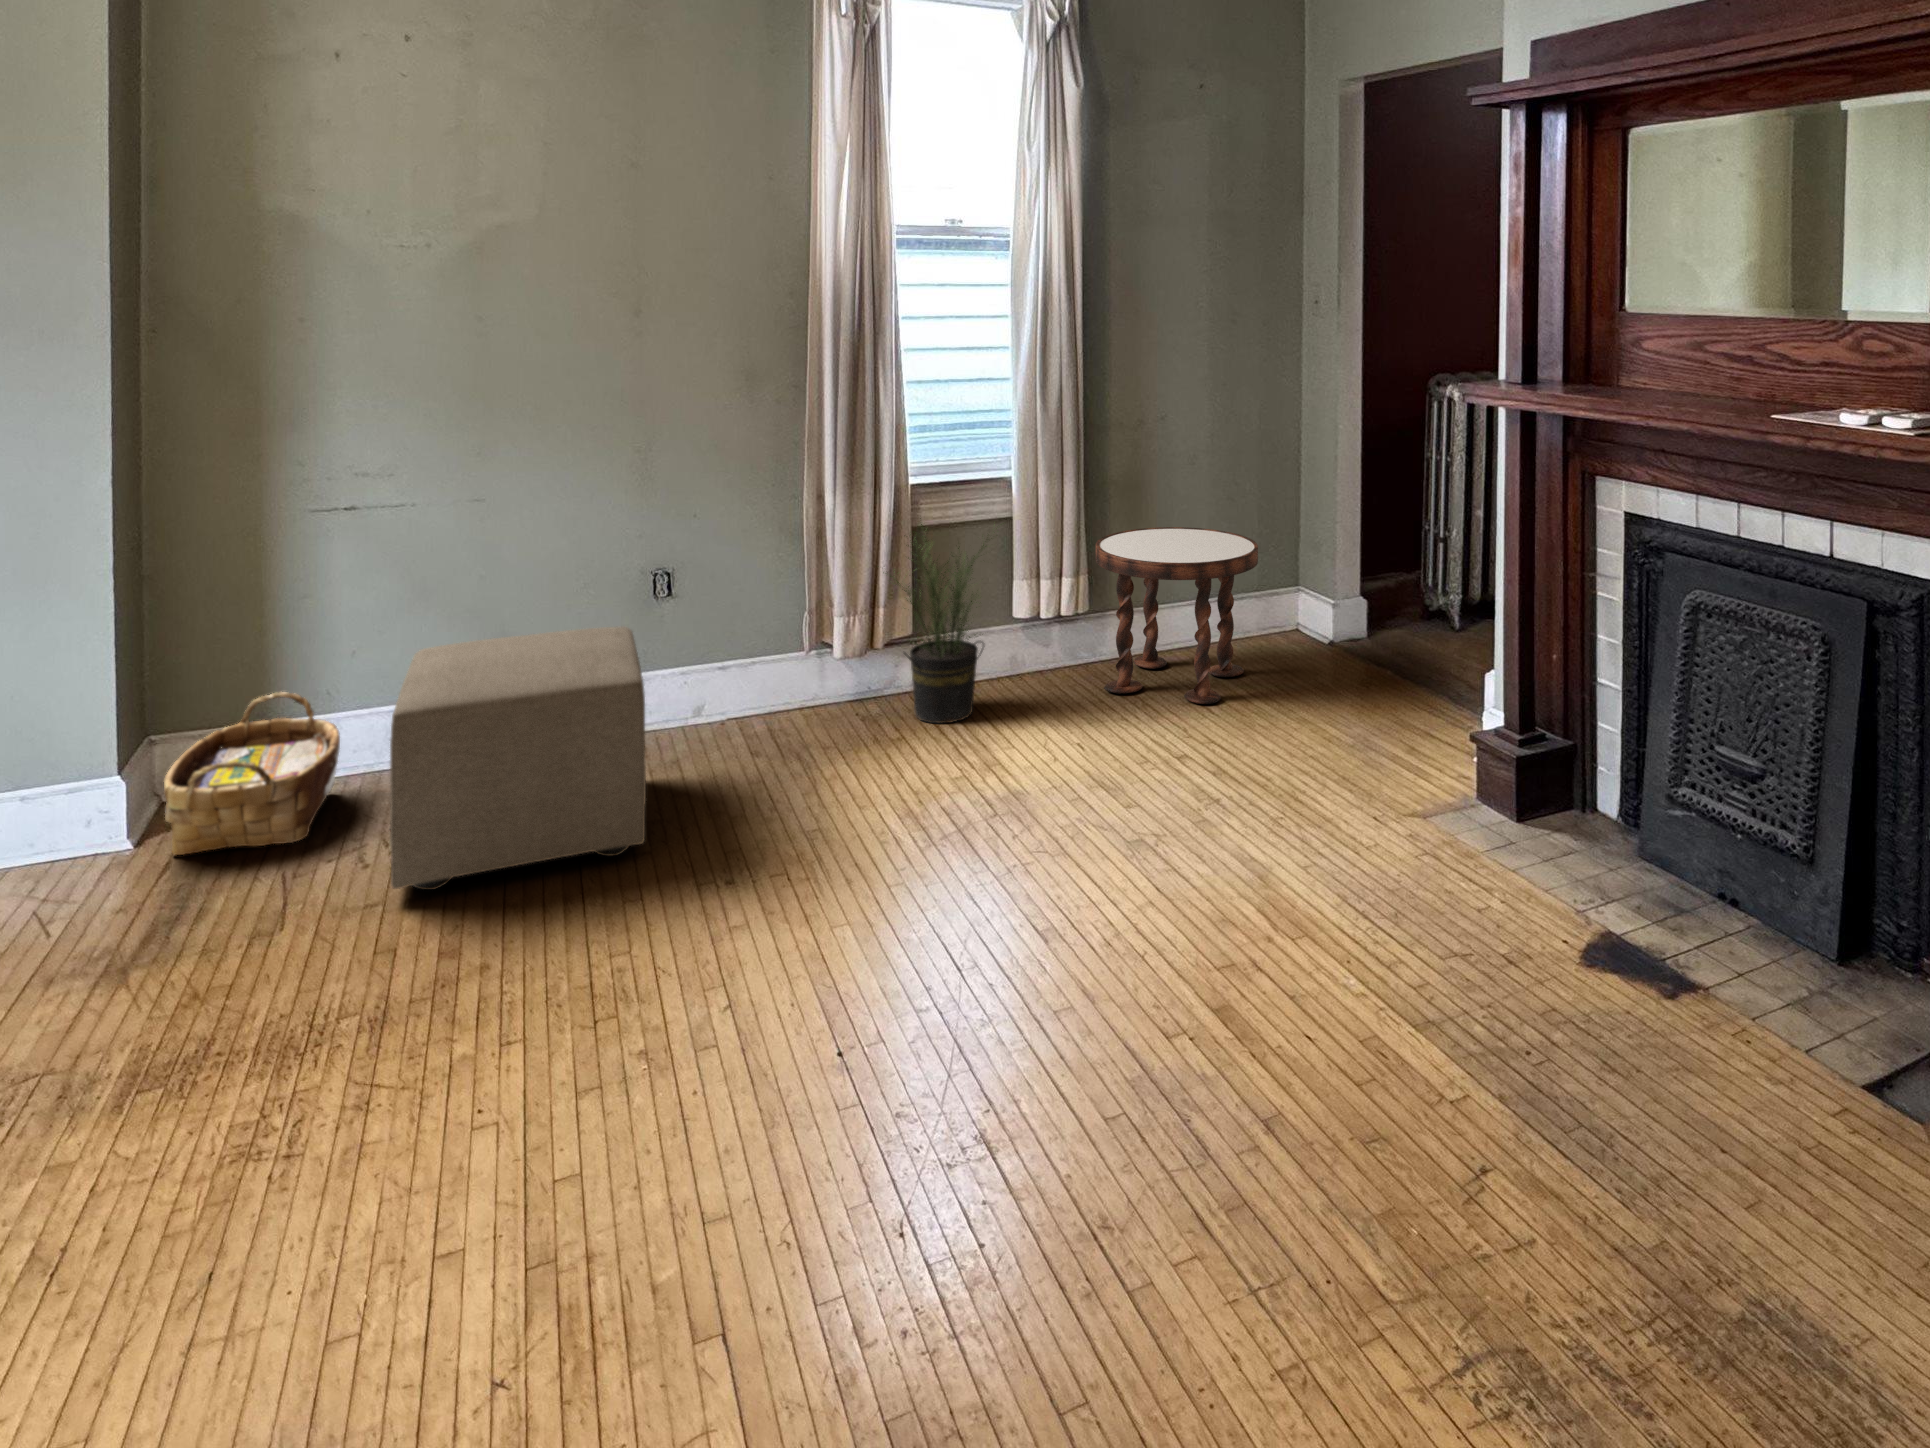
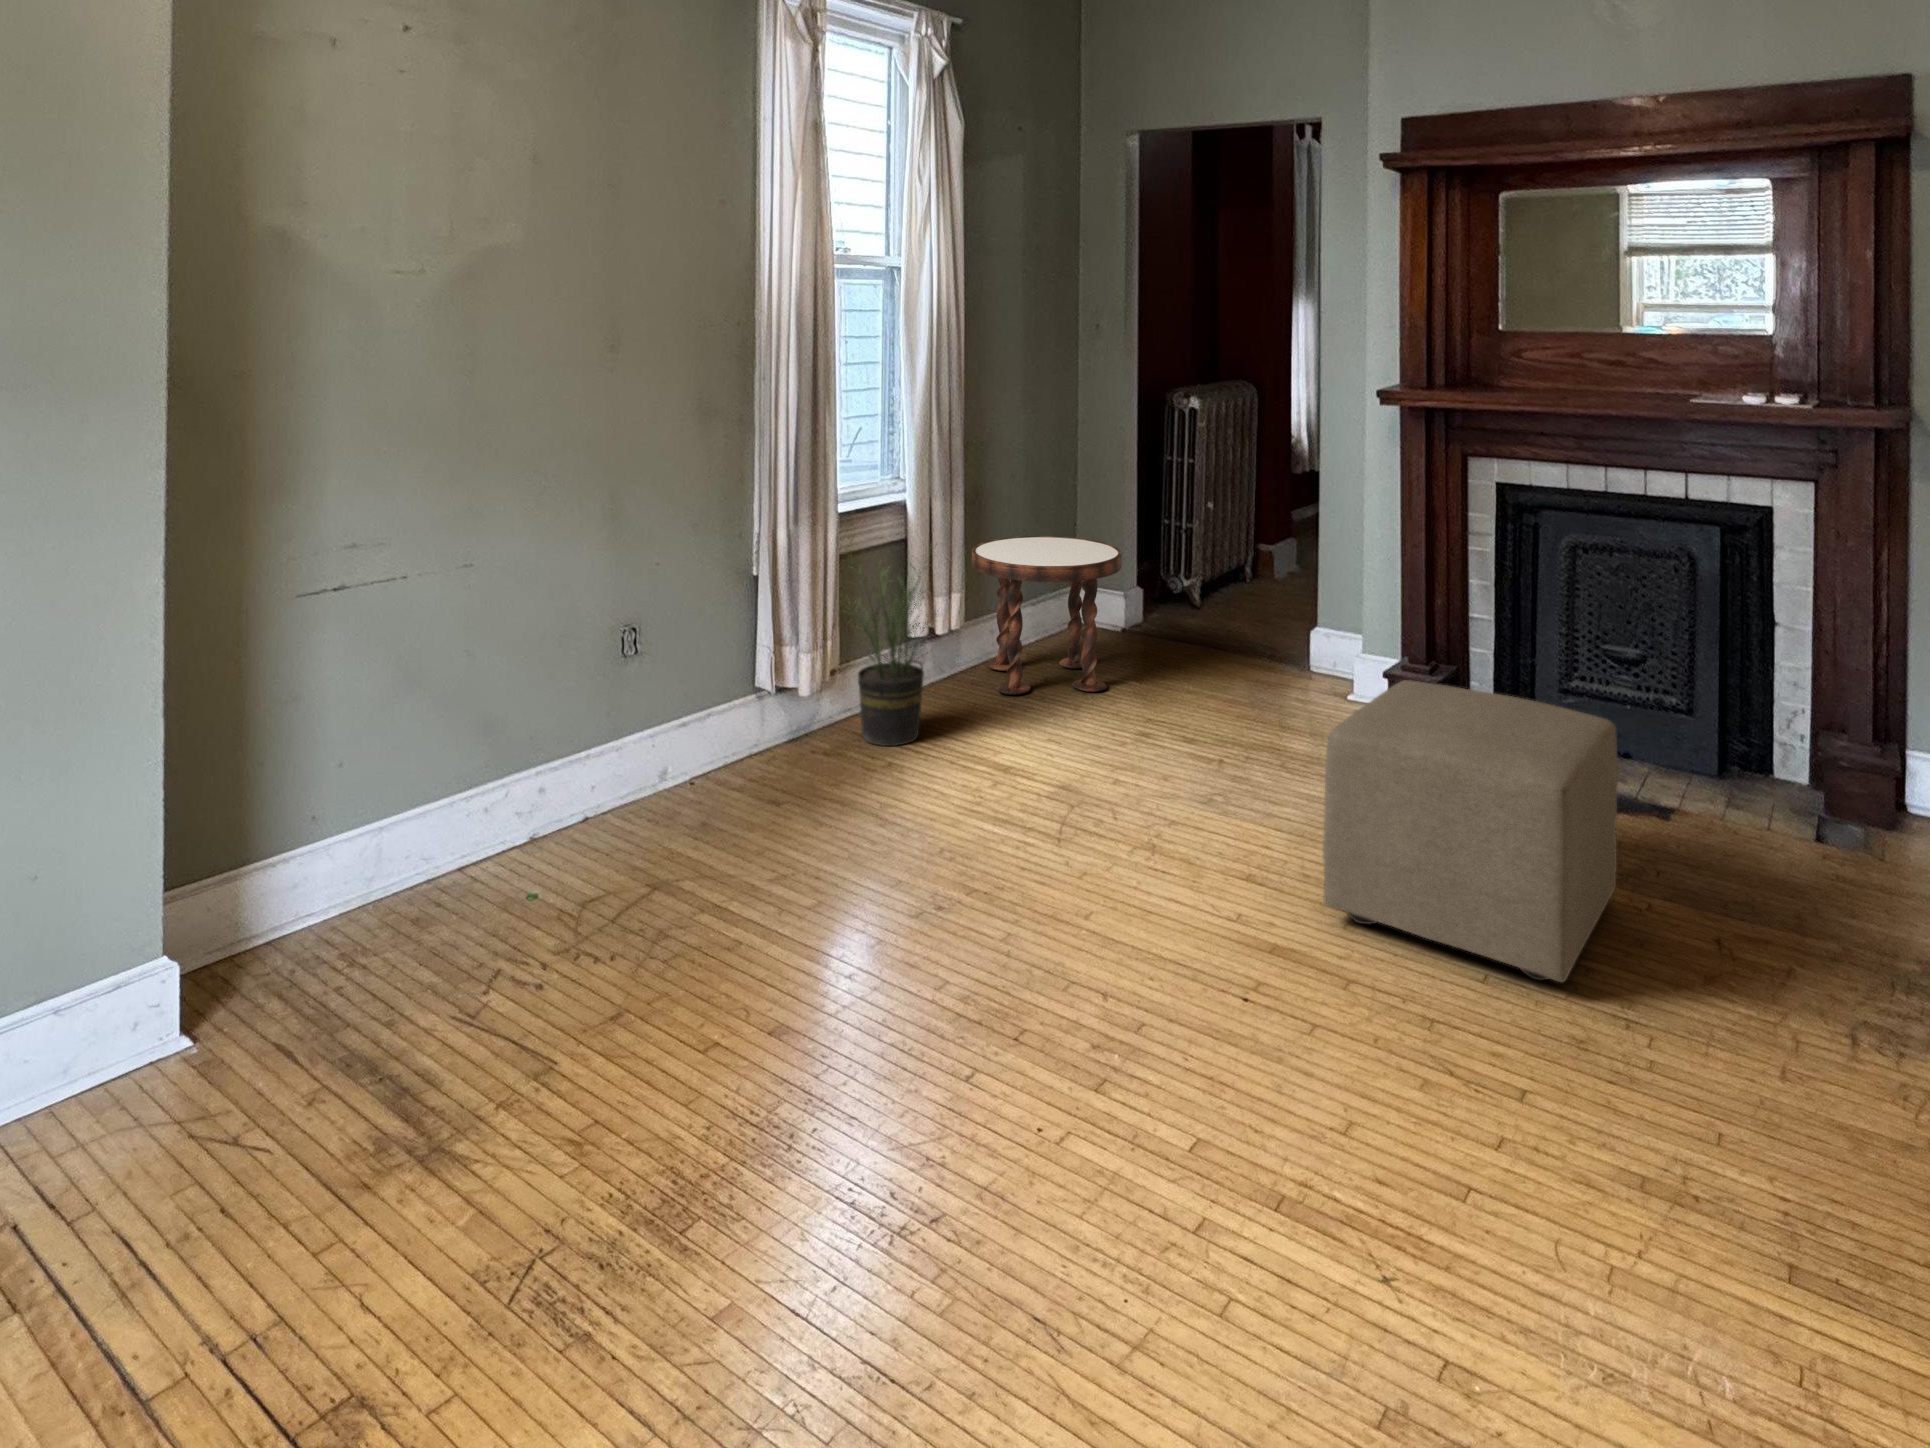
ottoman: present [390,626,646,890] -> present [1323,680,1618,982]
woven basket: present [164,692,340,855] -> none [211,819,411,1036]

